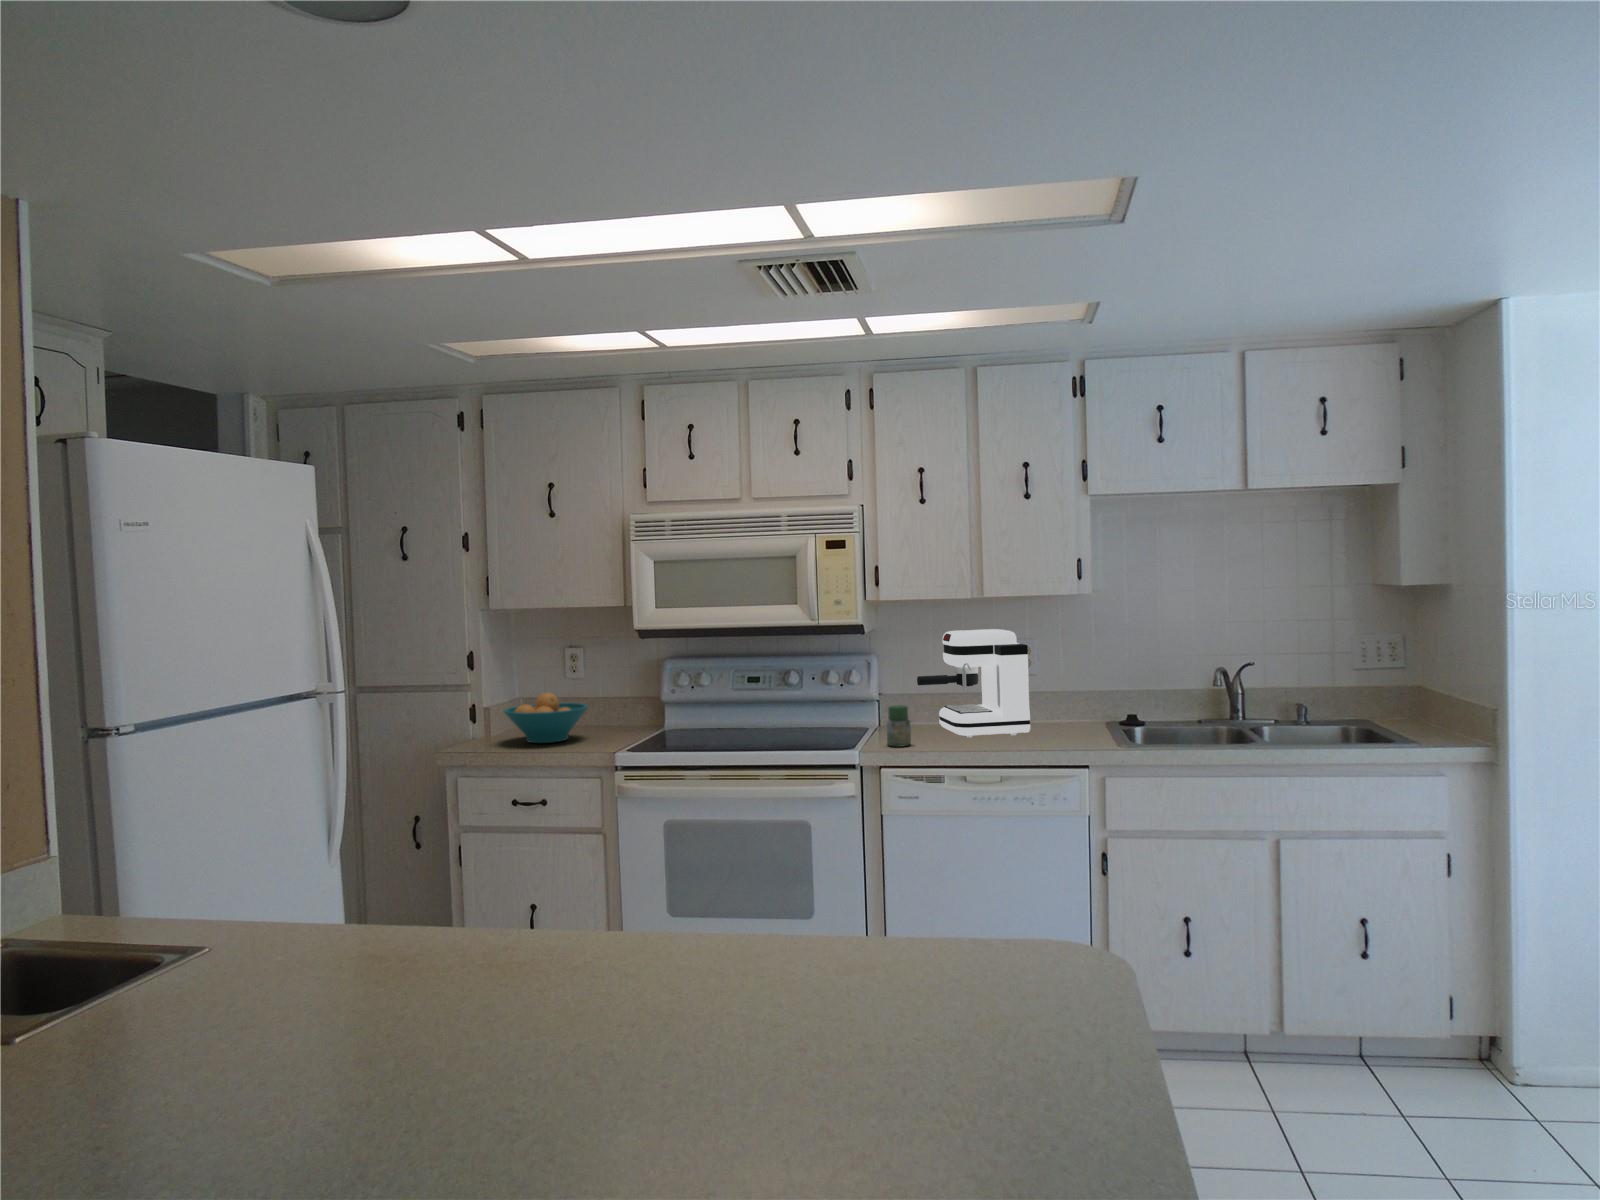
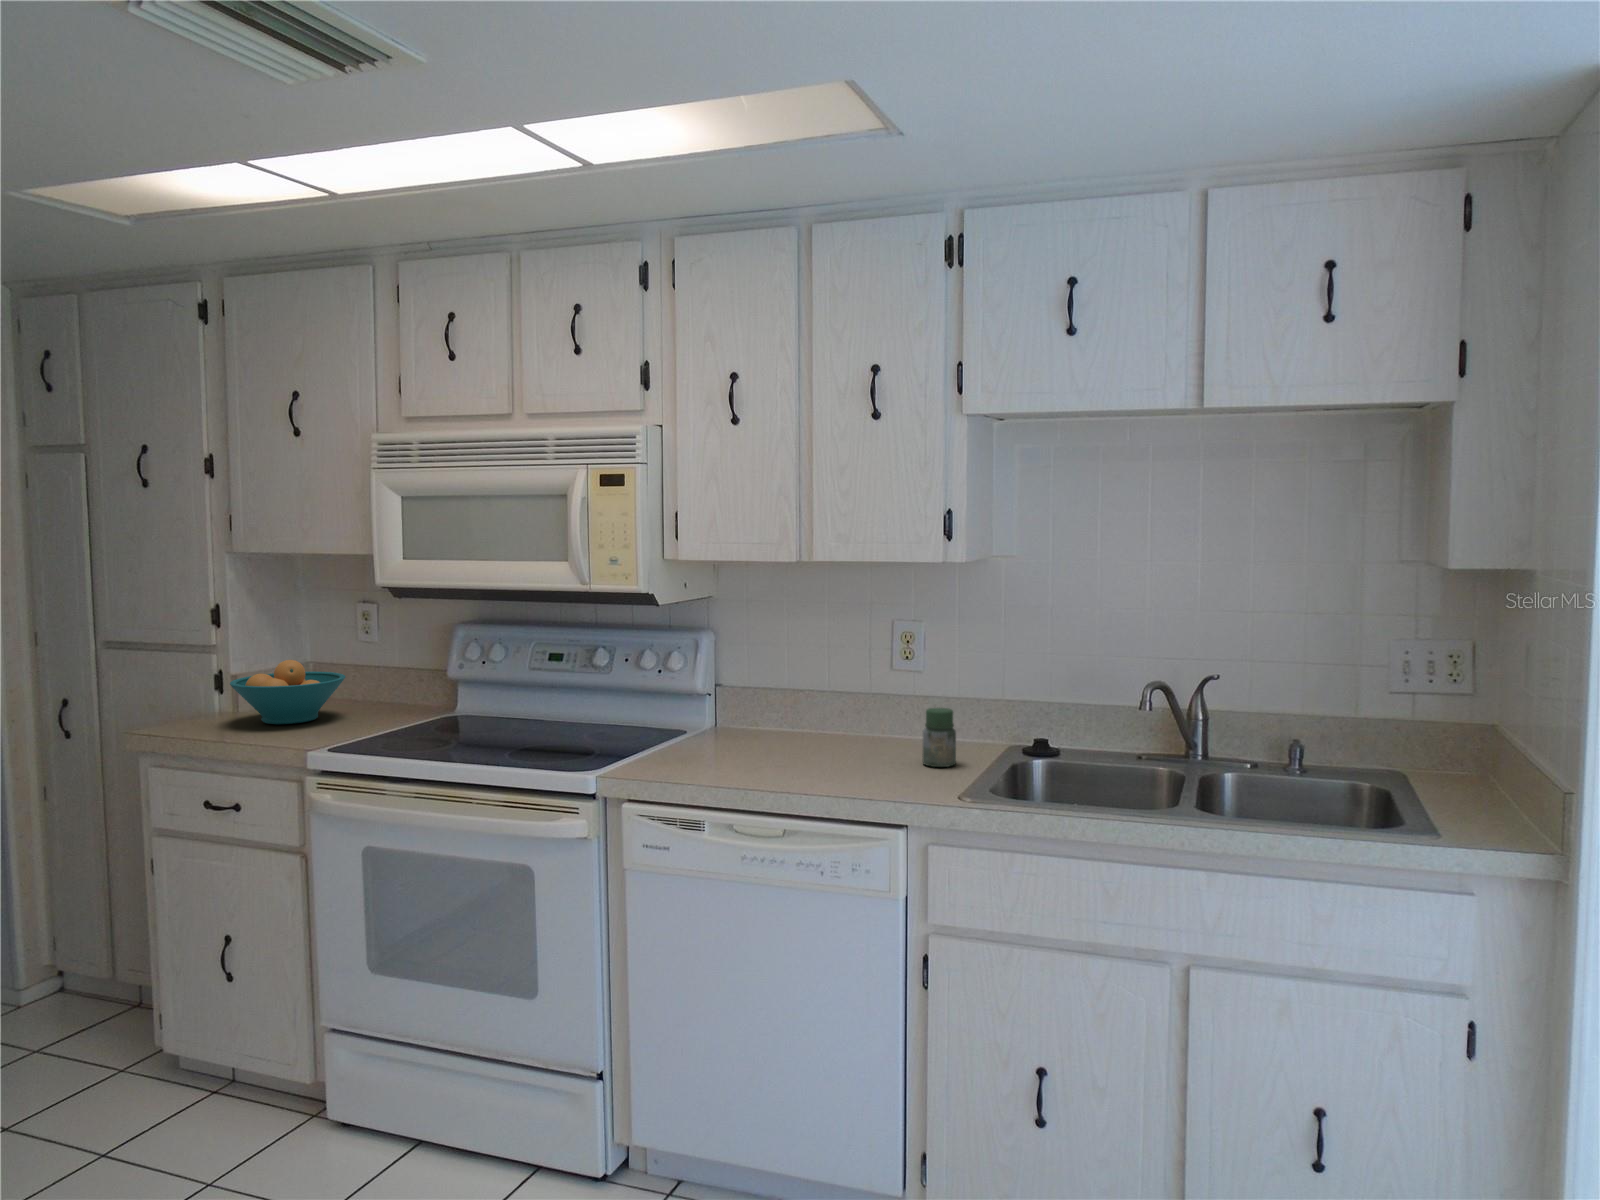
coffee maker: present [917,629,1030,738] -> none [729,606,867,761]
jar: present [887,705,911,747] -> present [922,708,956,767]

